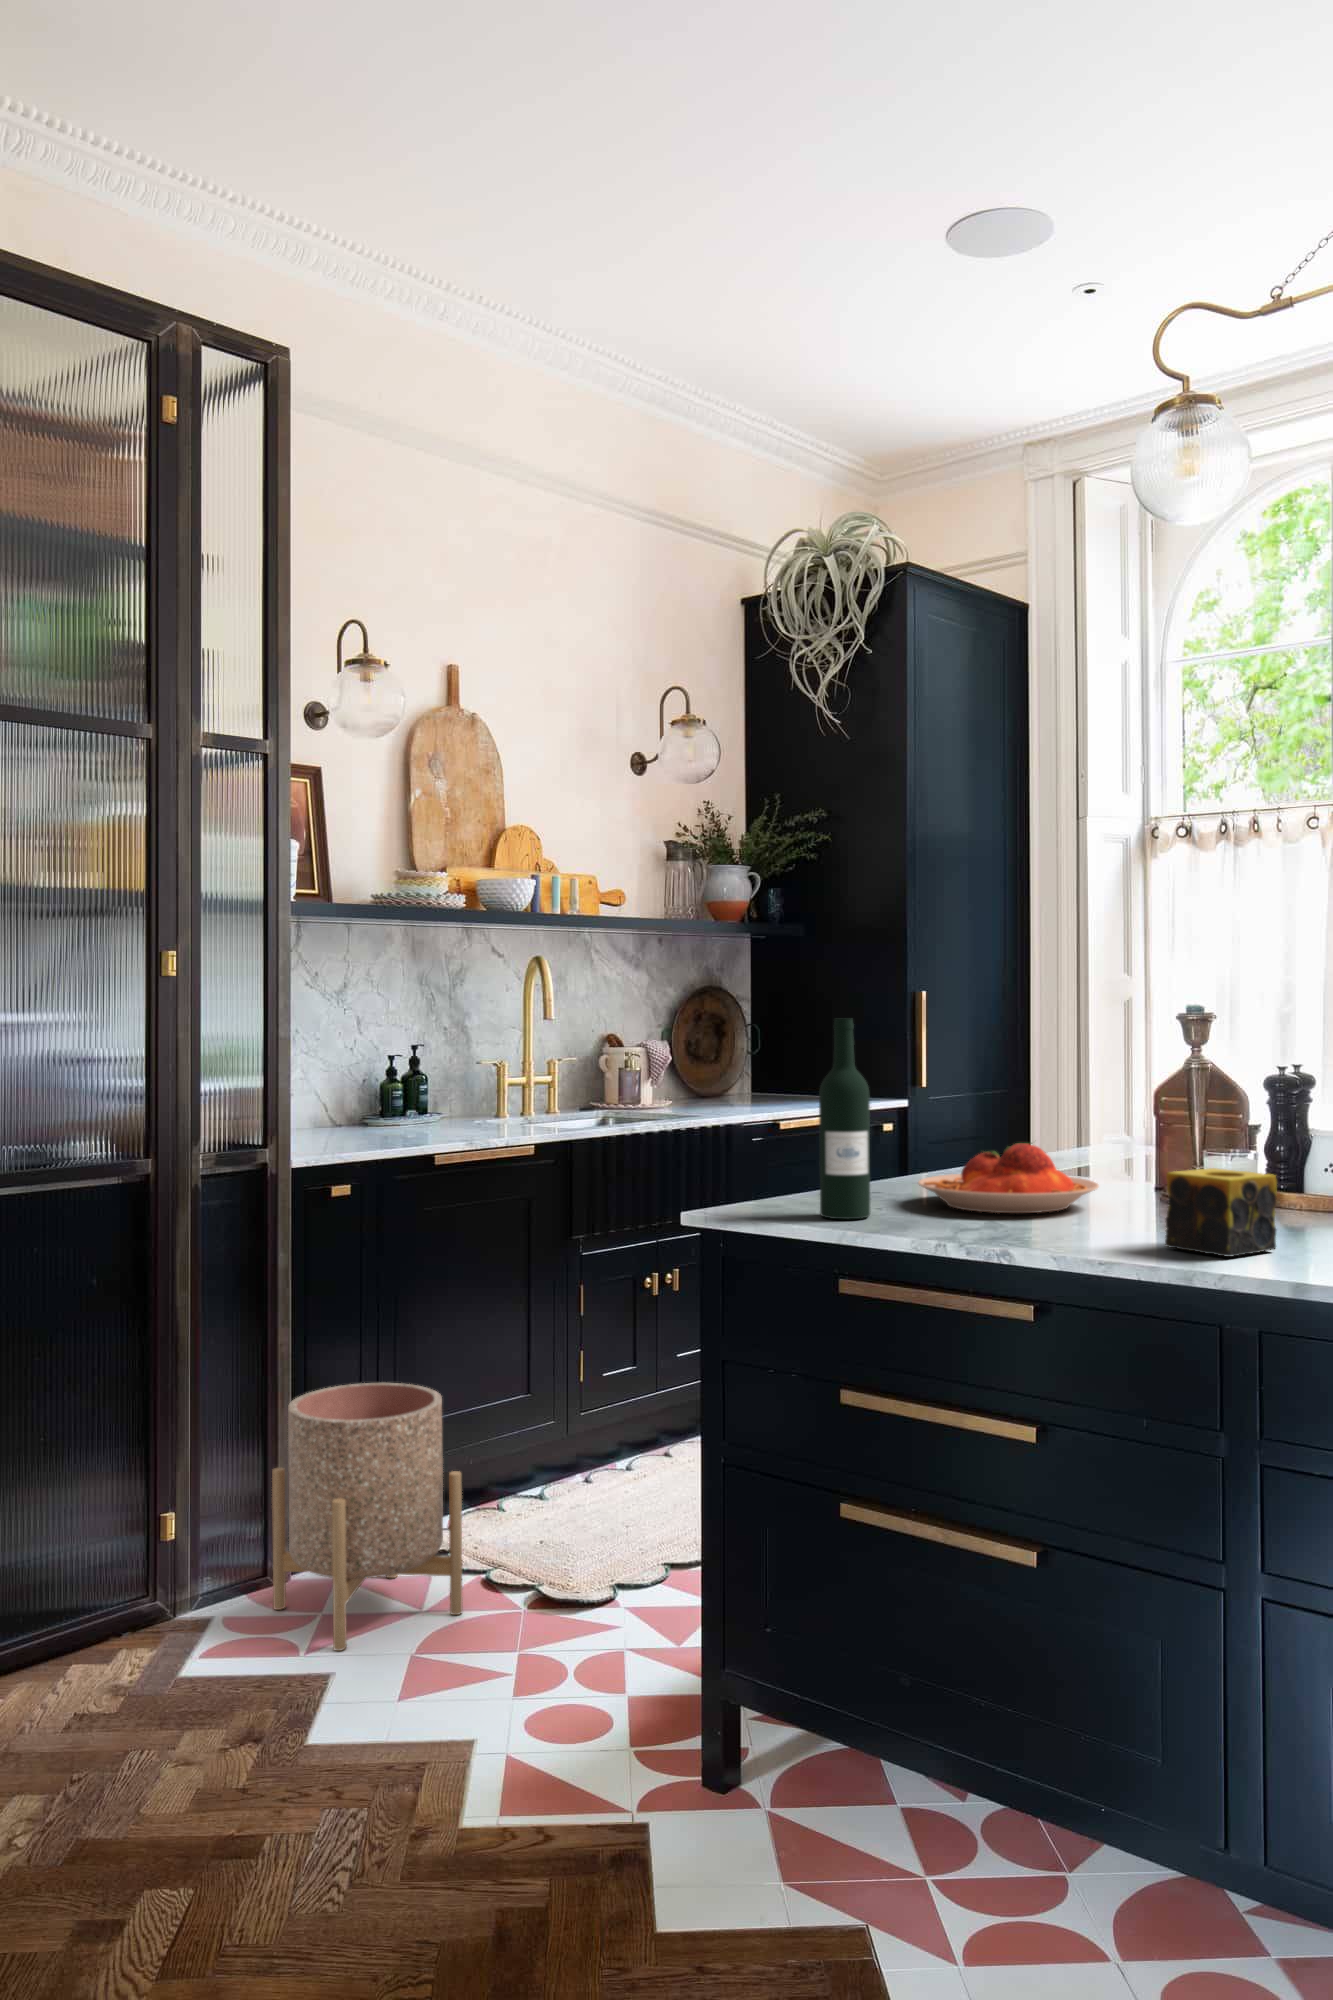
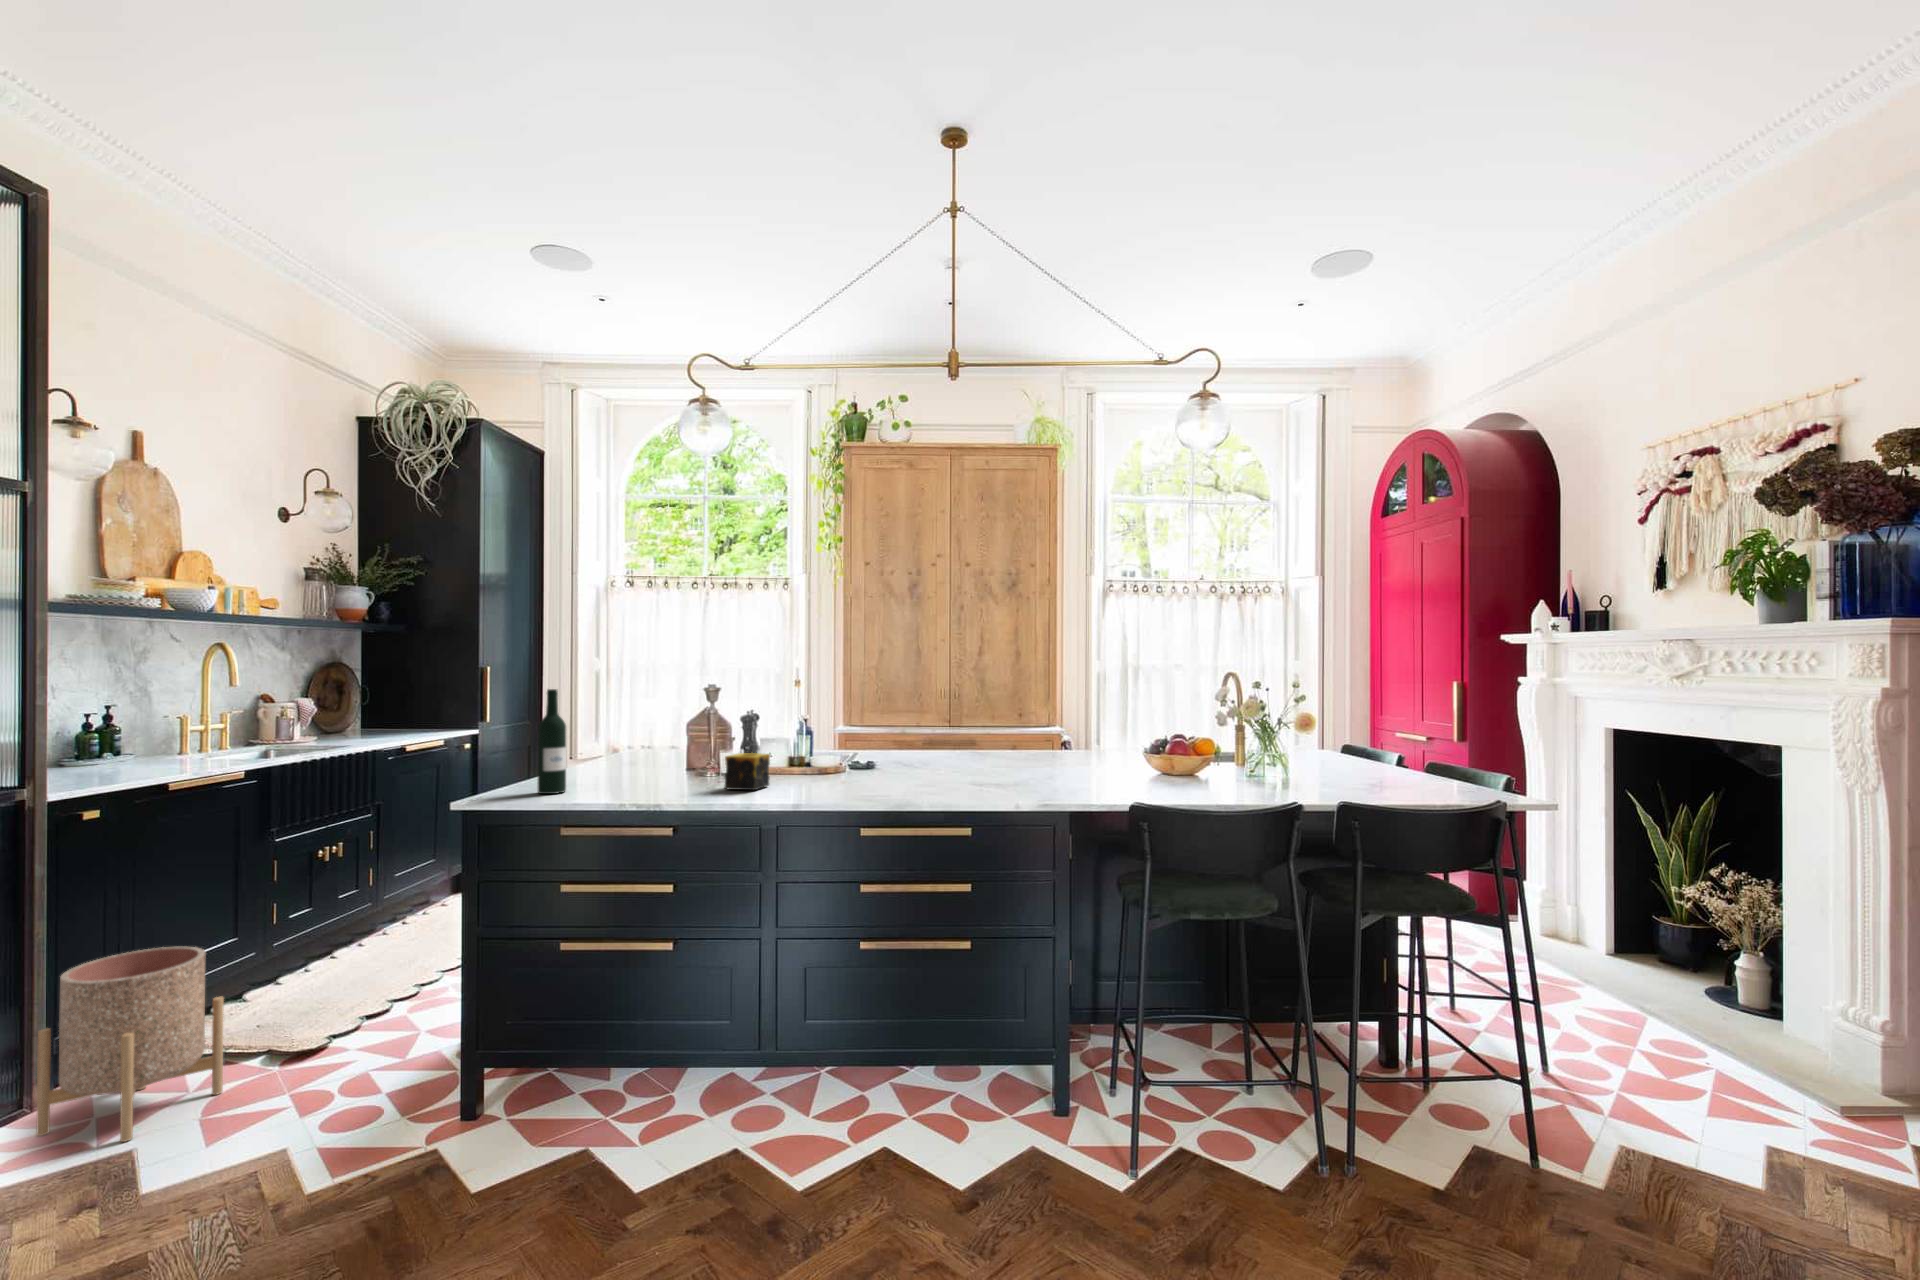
plate: present [918,1143,1099,1213] -> none [581,747,674,784]

